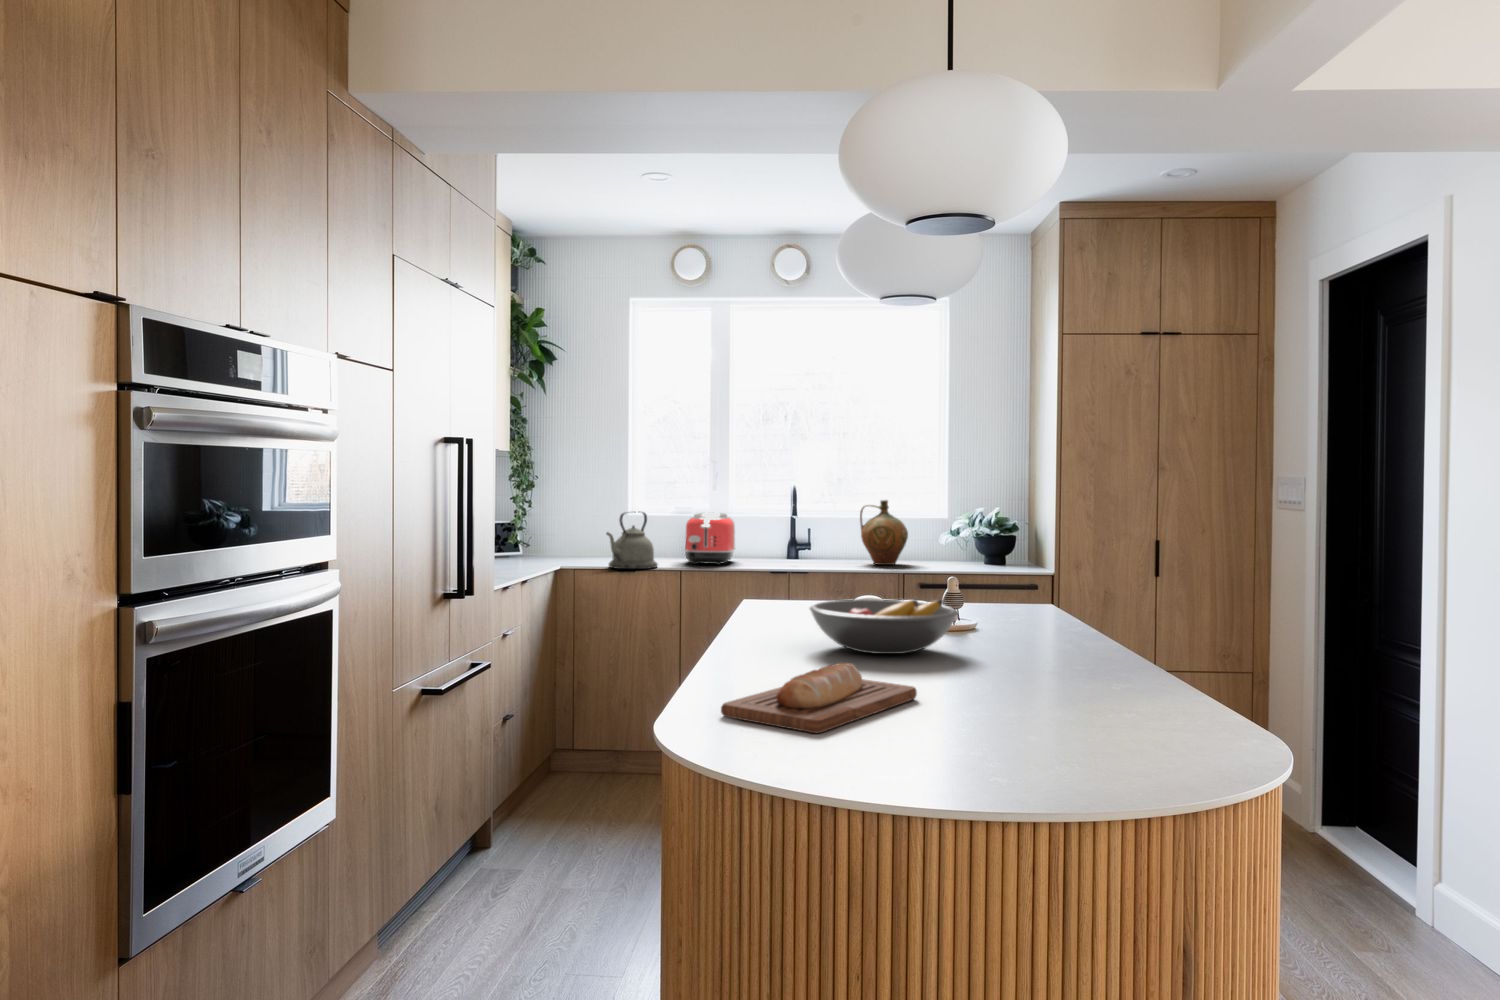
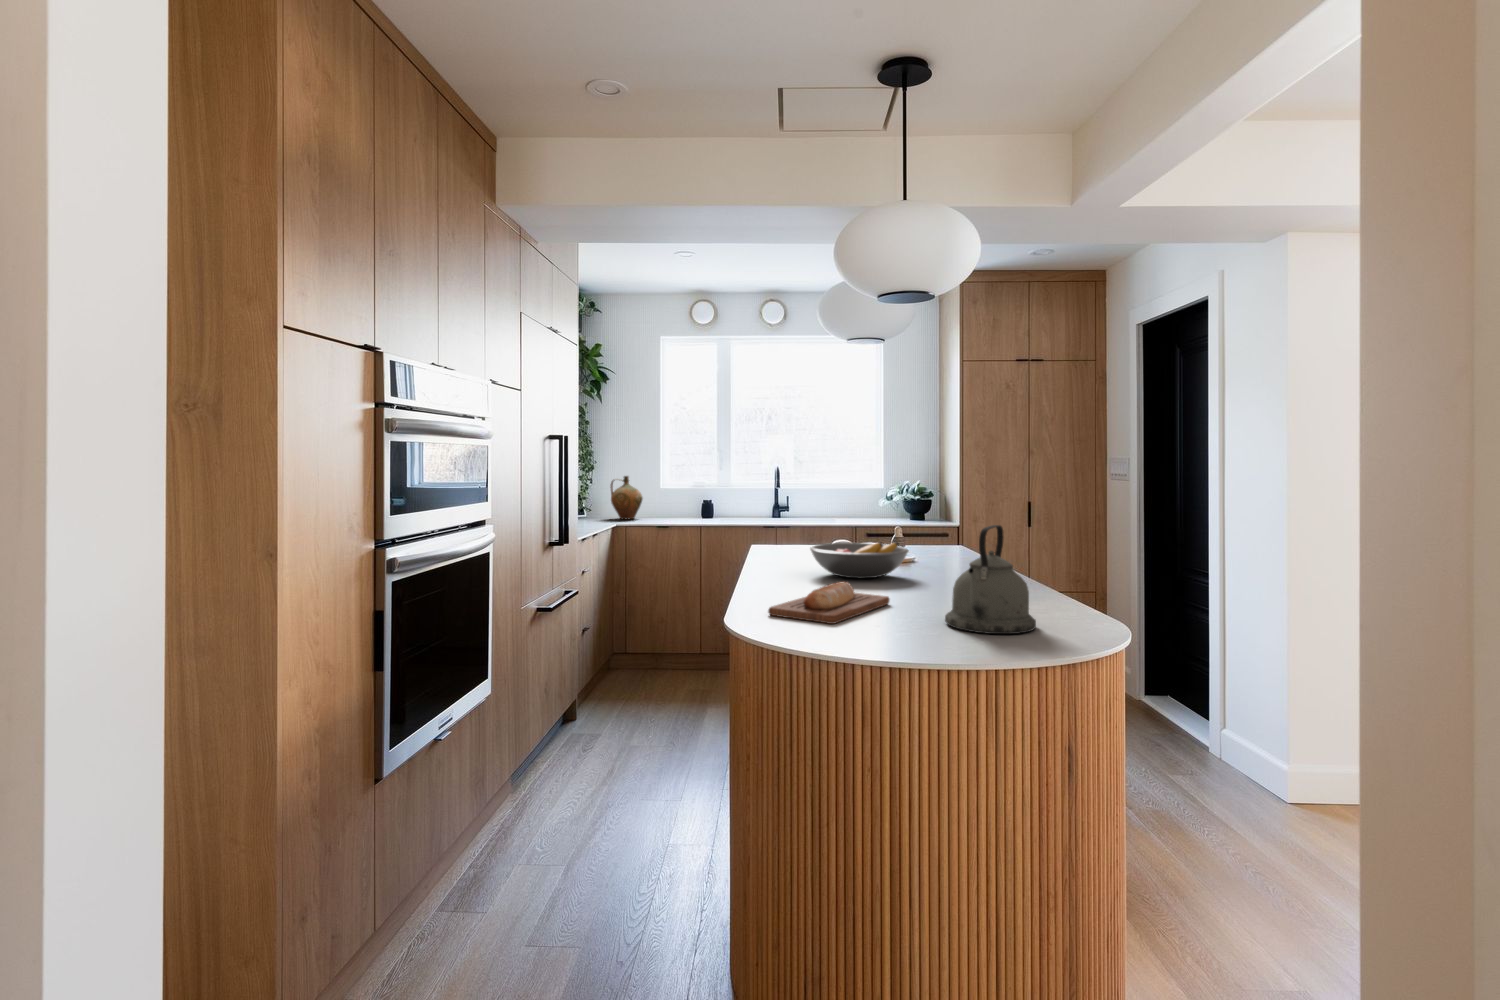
ceramic jug: present [860,500,908,565] -> present [610,476,643,519]
kettle: present [607,512,658,569] -> present [945,525,1036,634]
toaster: present [685,513,735,565] -> none [702,487,737,523]

